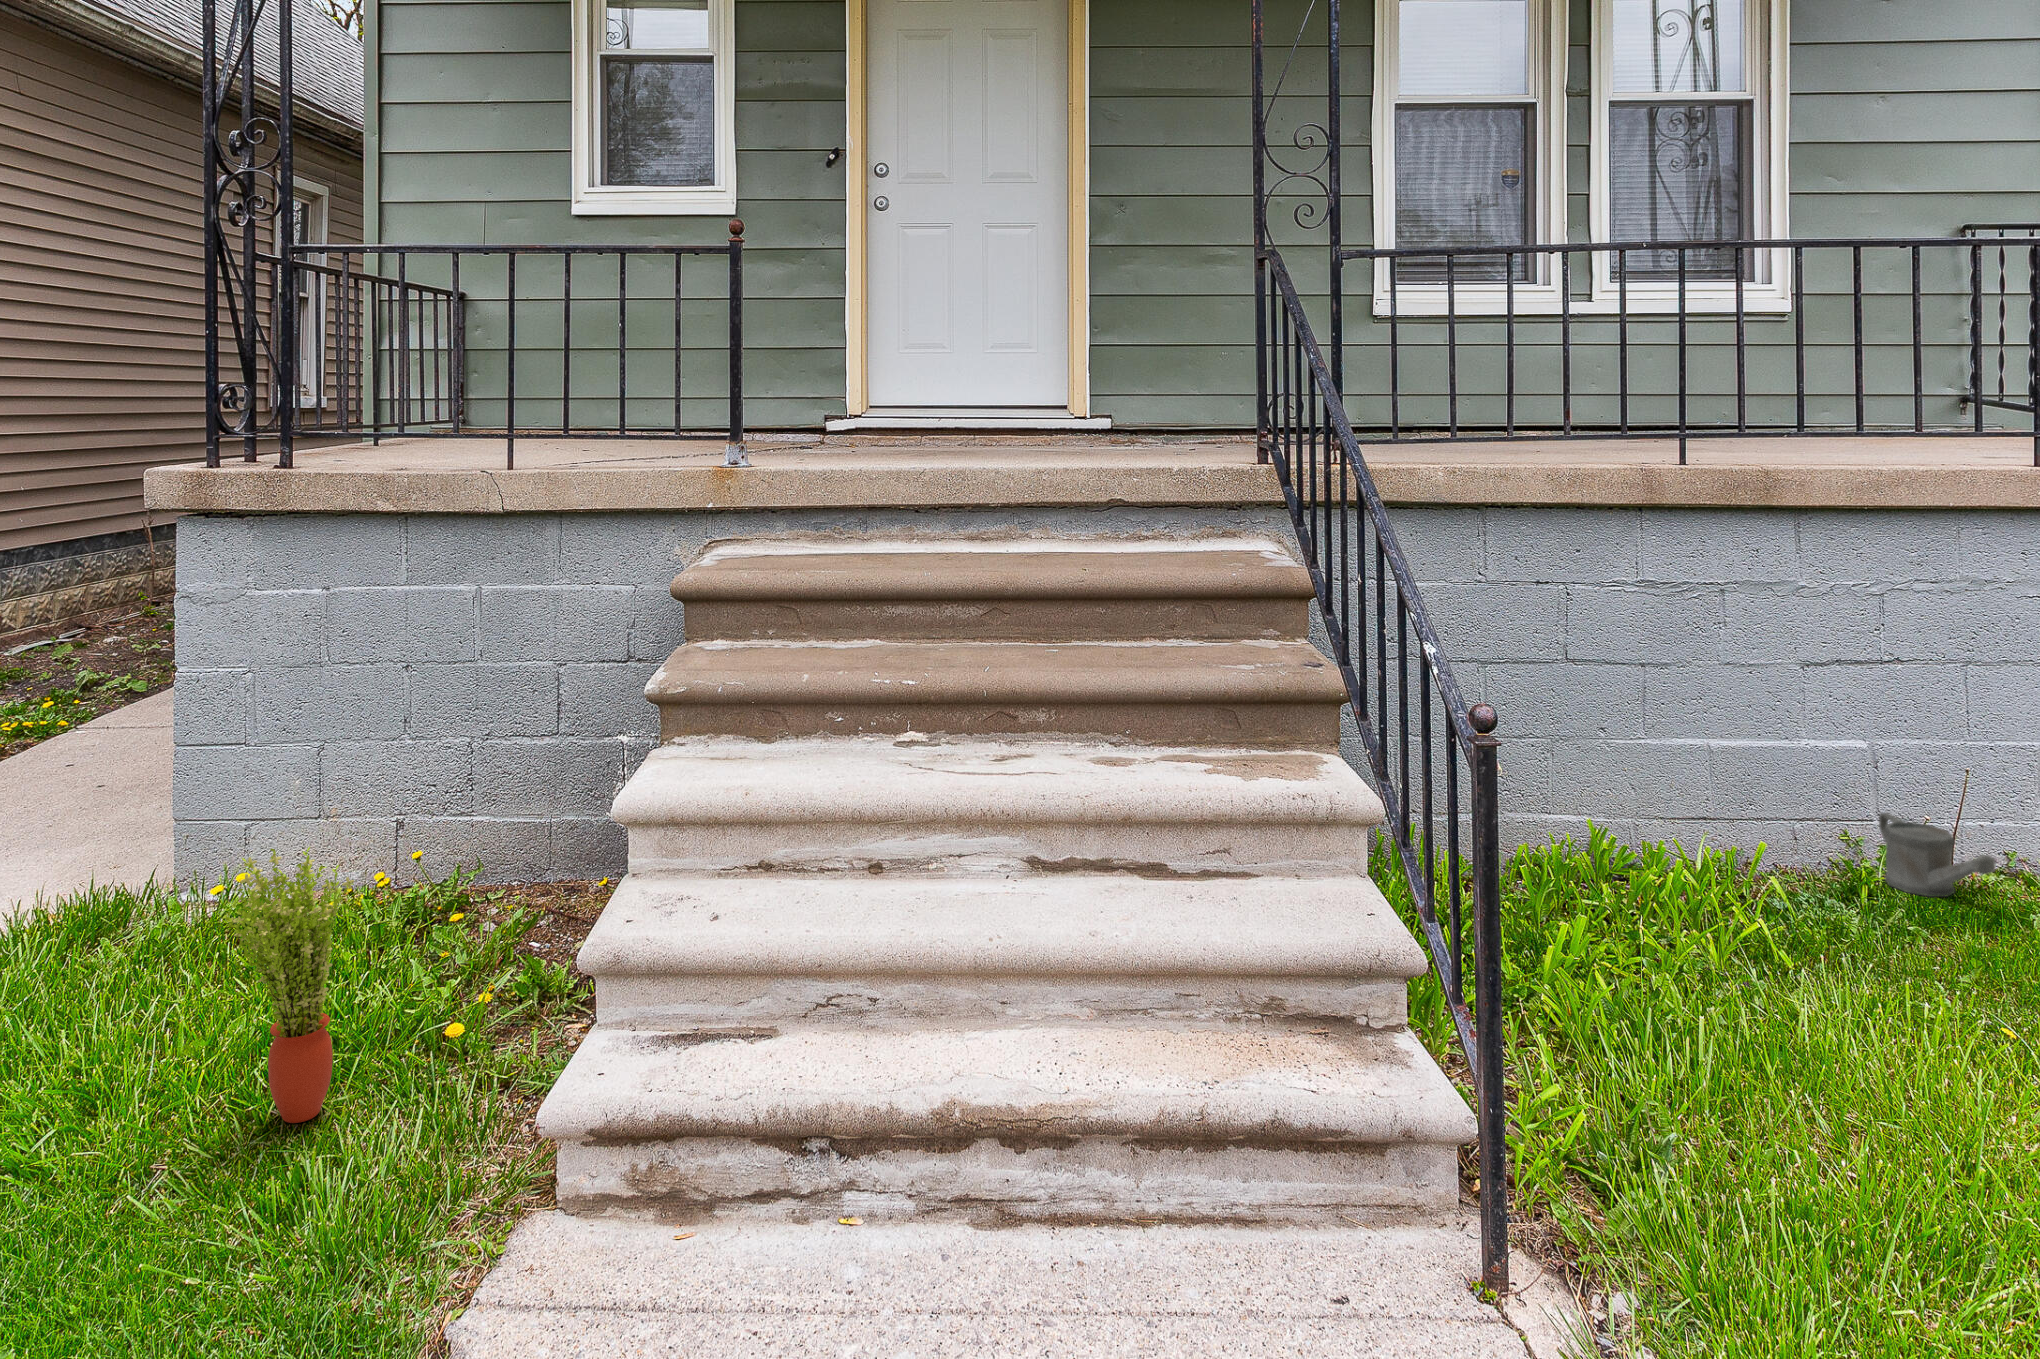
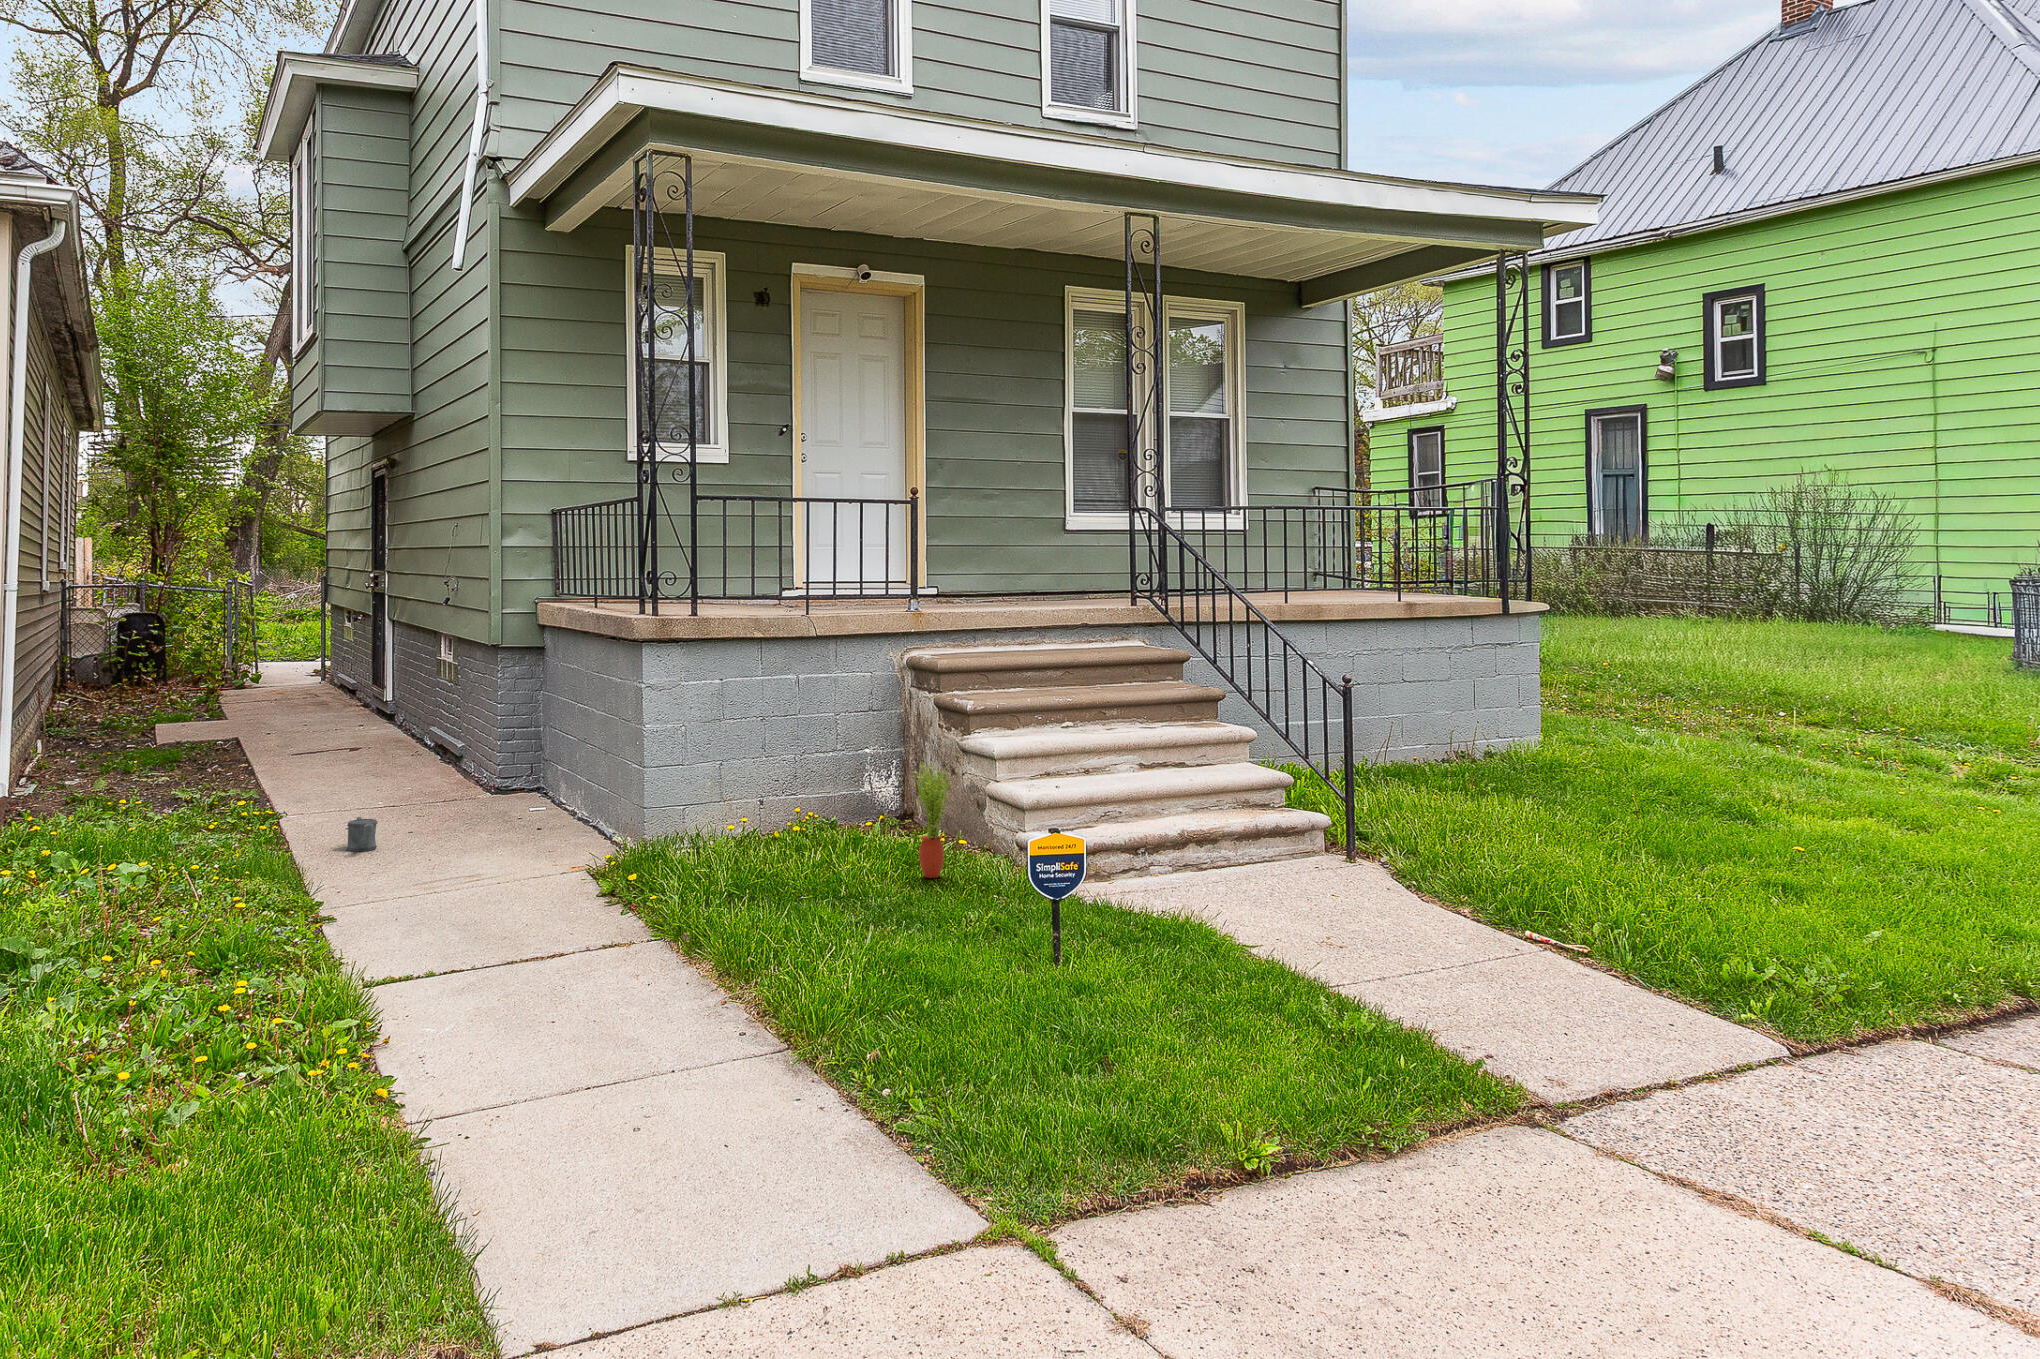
watering can: present [1879,813,1995,897] -> present [347,817,377,852]

